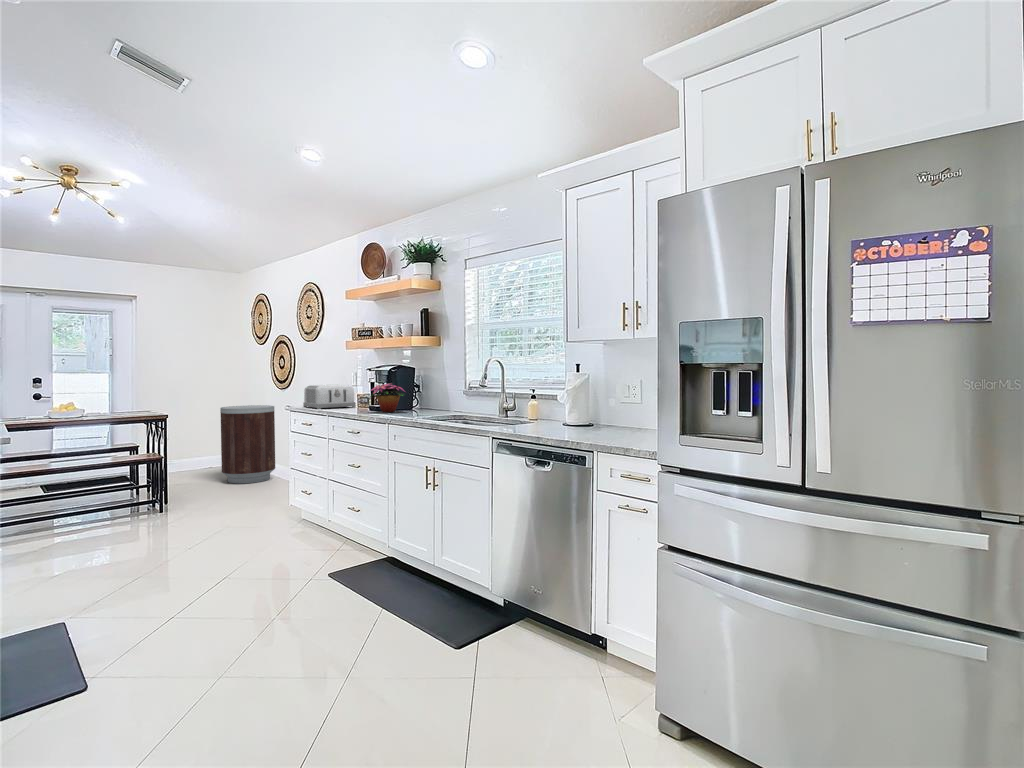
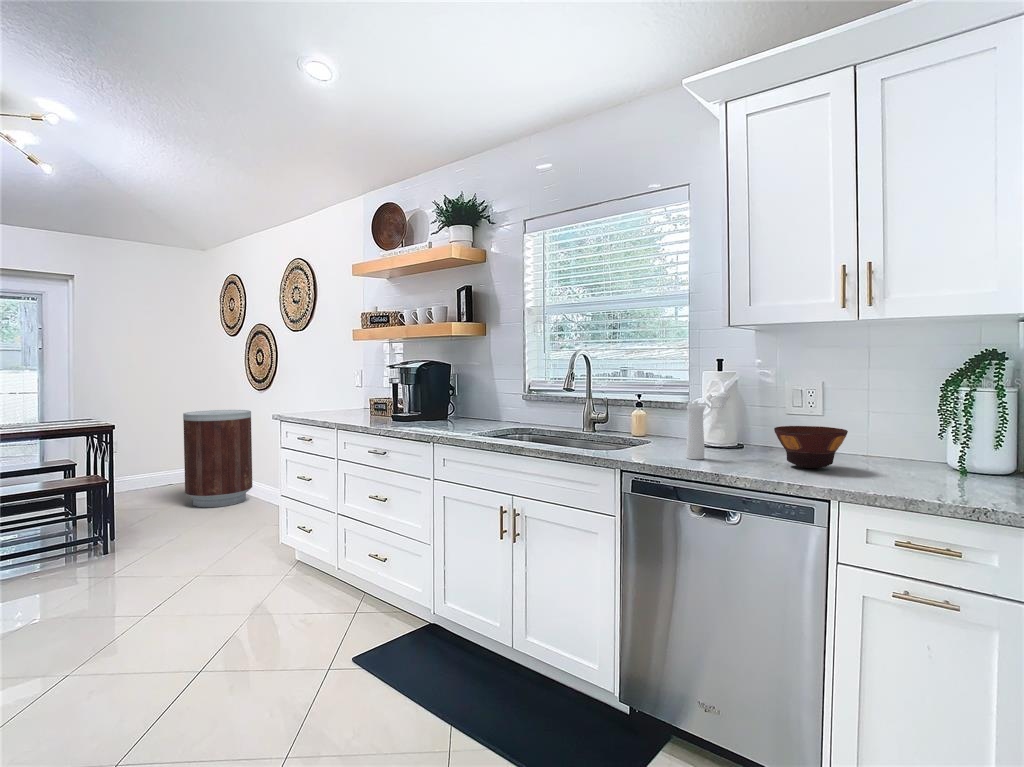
toaster: present [303,384,356,409] -> none [298,385,368,419]
flower arrangement: present [370,384,404,412] -> none [391,384,447,423]
pepper mill: none [537,387,568,431] -> present [686,392,730,460]
bowl: none [585,409,627,435] -> present [774,426,848,468]

